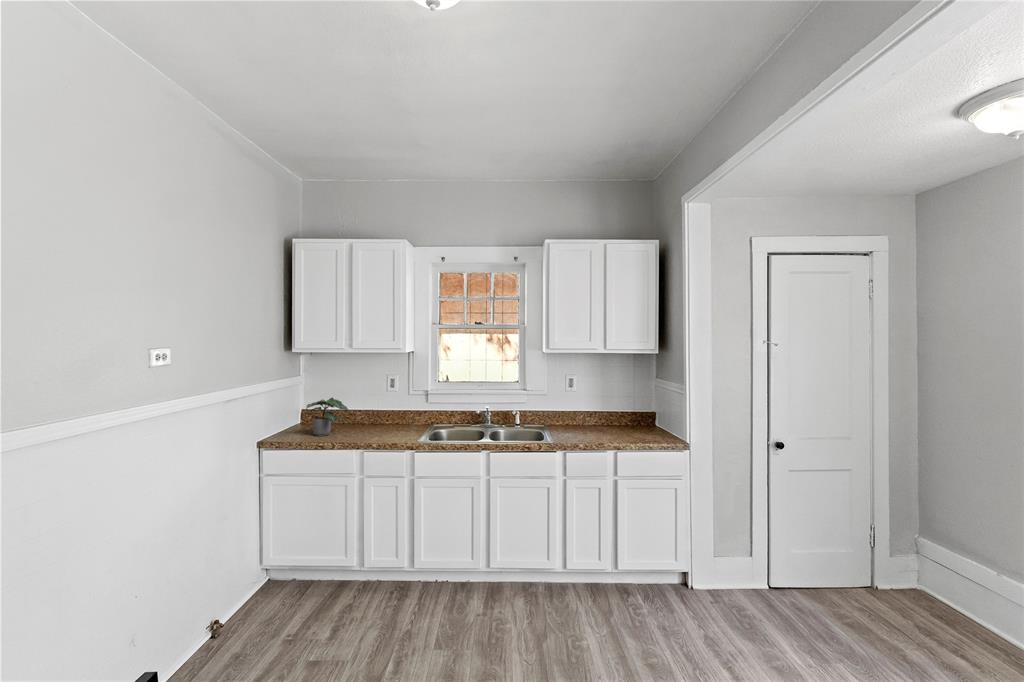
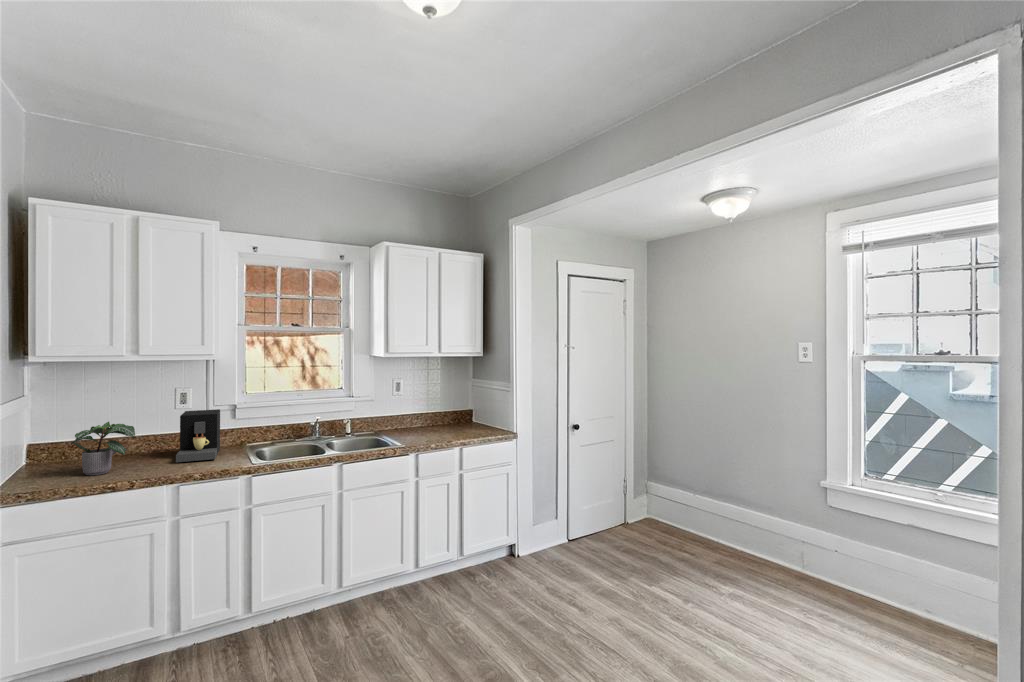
coffee maker: none [372,394,416,434] -> present [176,409,220,462]

